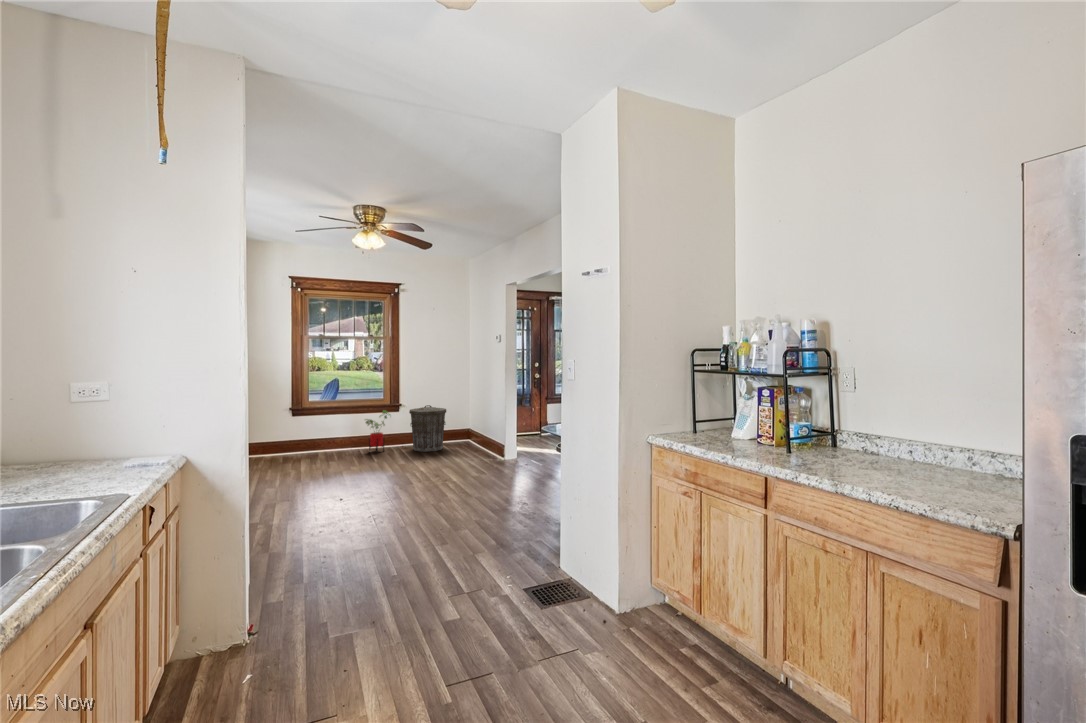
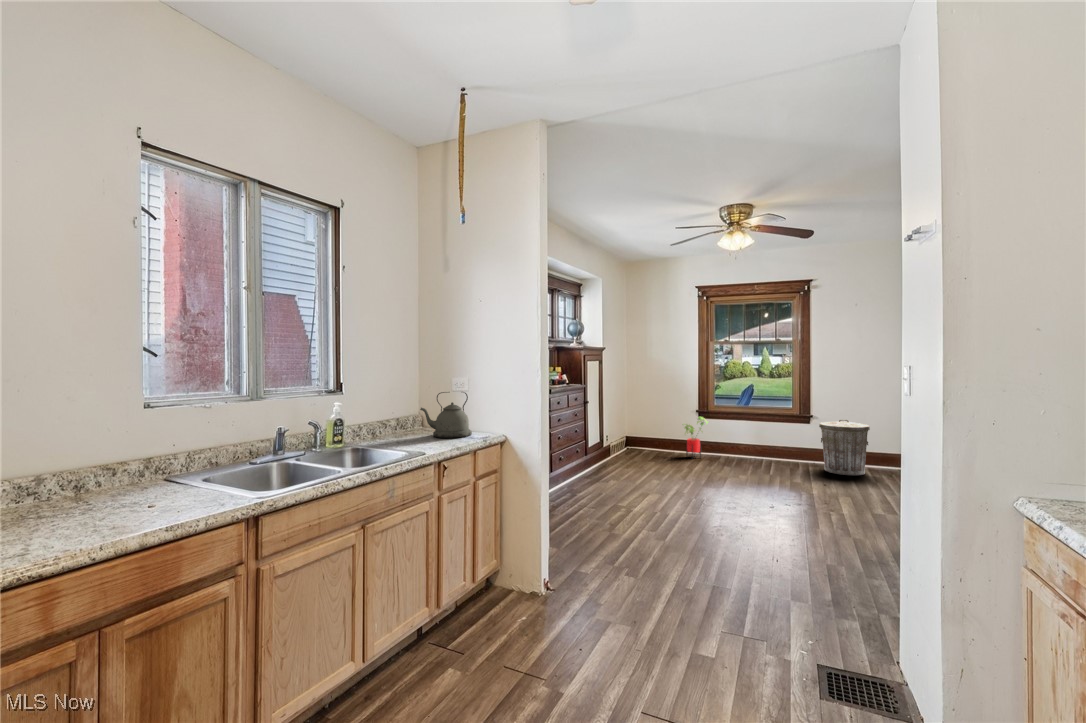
kettle: none [29,404,130,479] -> present [420,392,472,438]
house plant: present [366,410,390,451] -> present [685,417,708,458]

